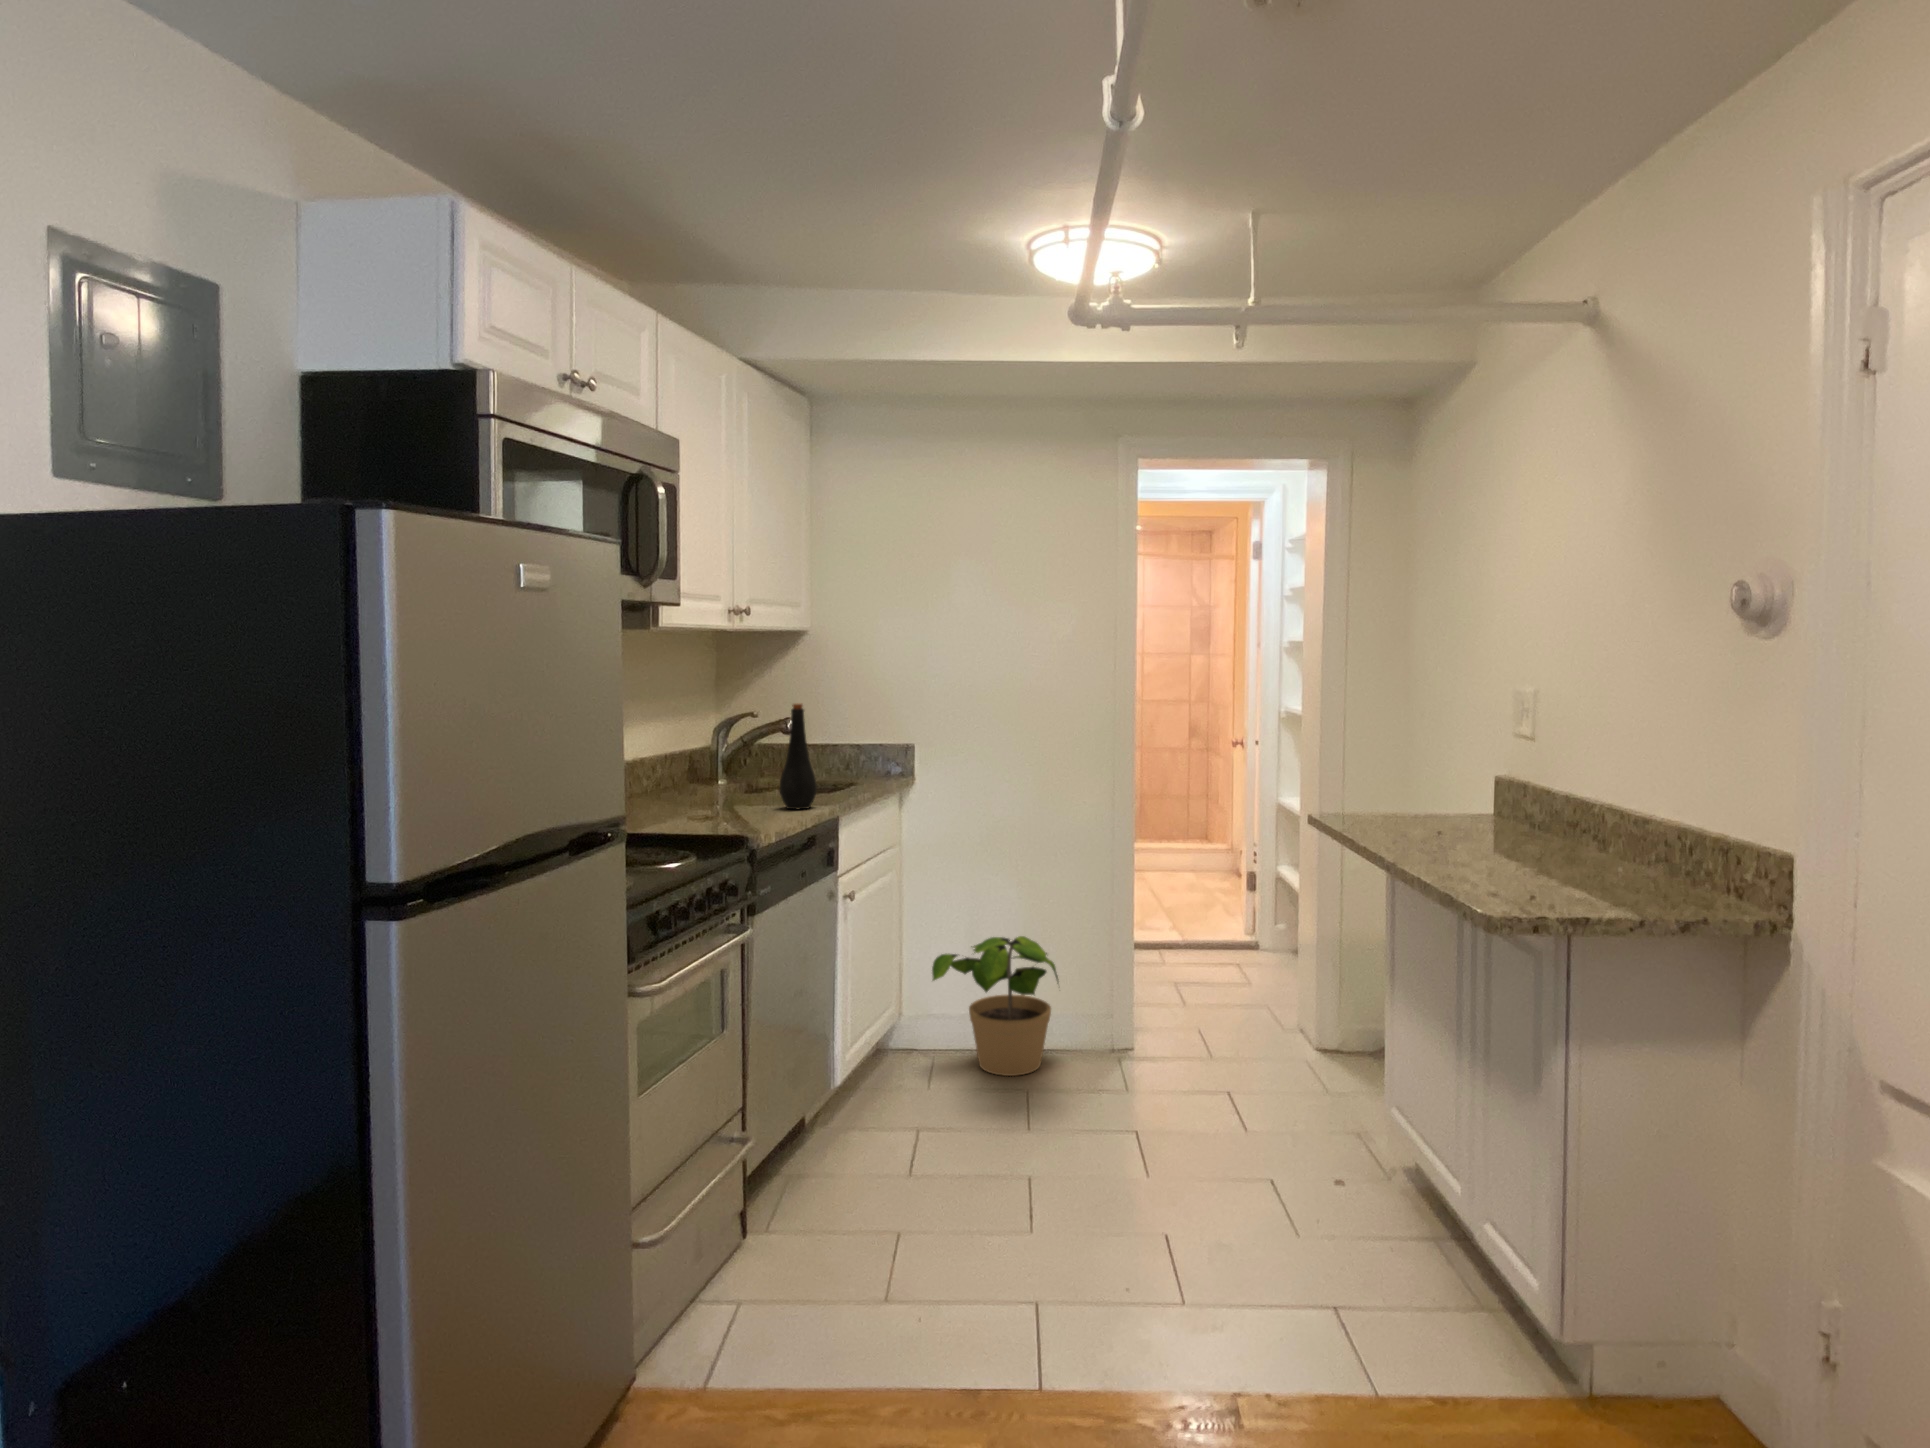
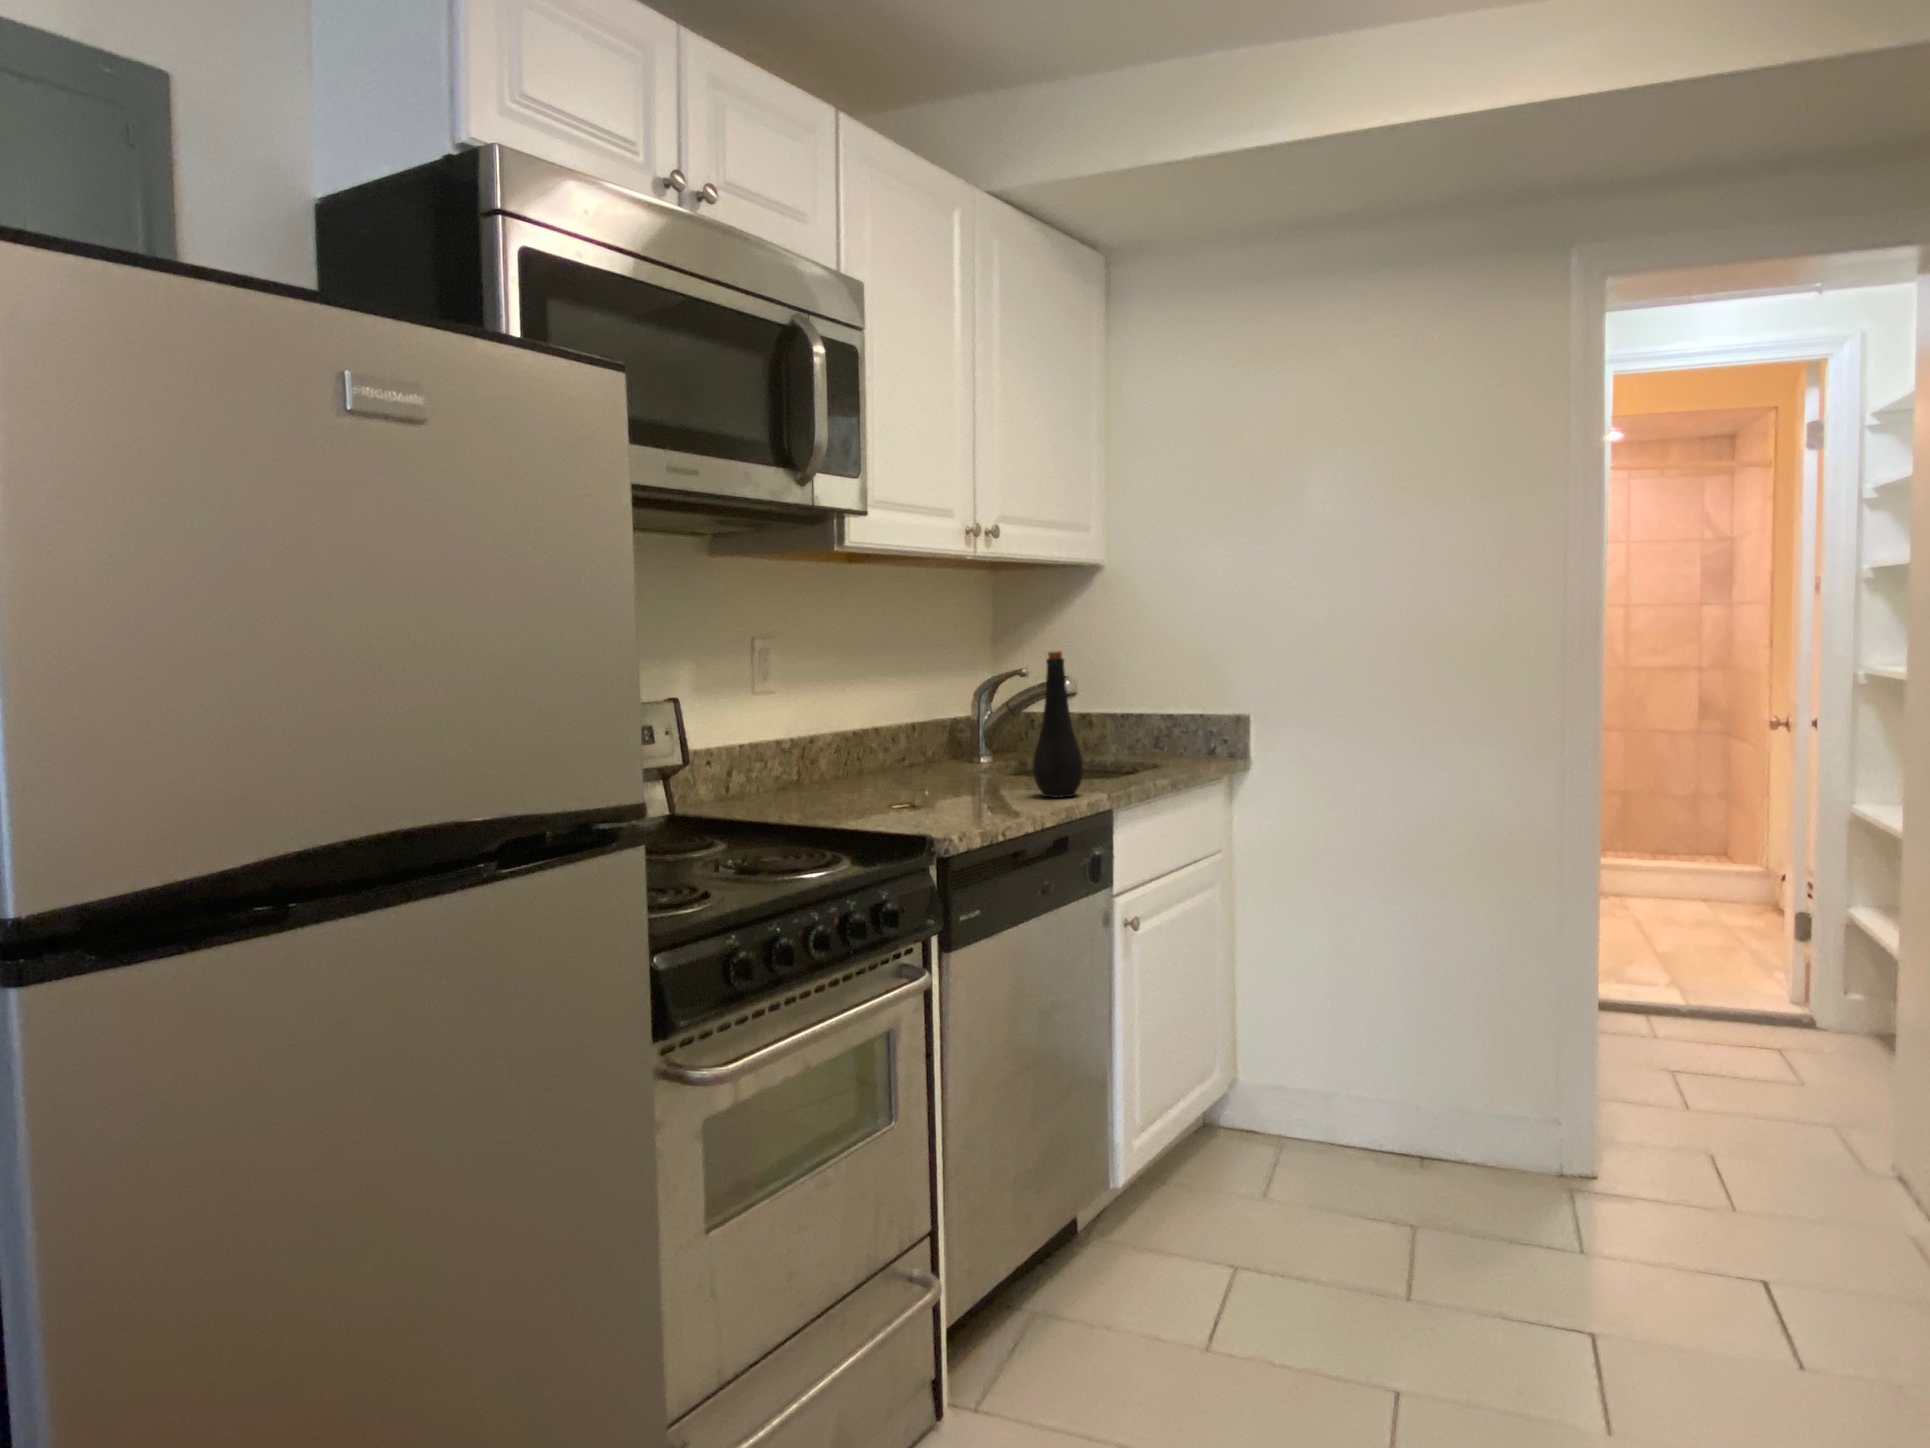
potted plant: present [932,936,1058,1076] -> none [1263,995,1466,1200]

